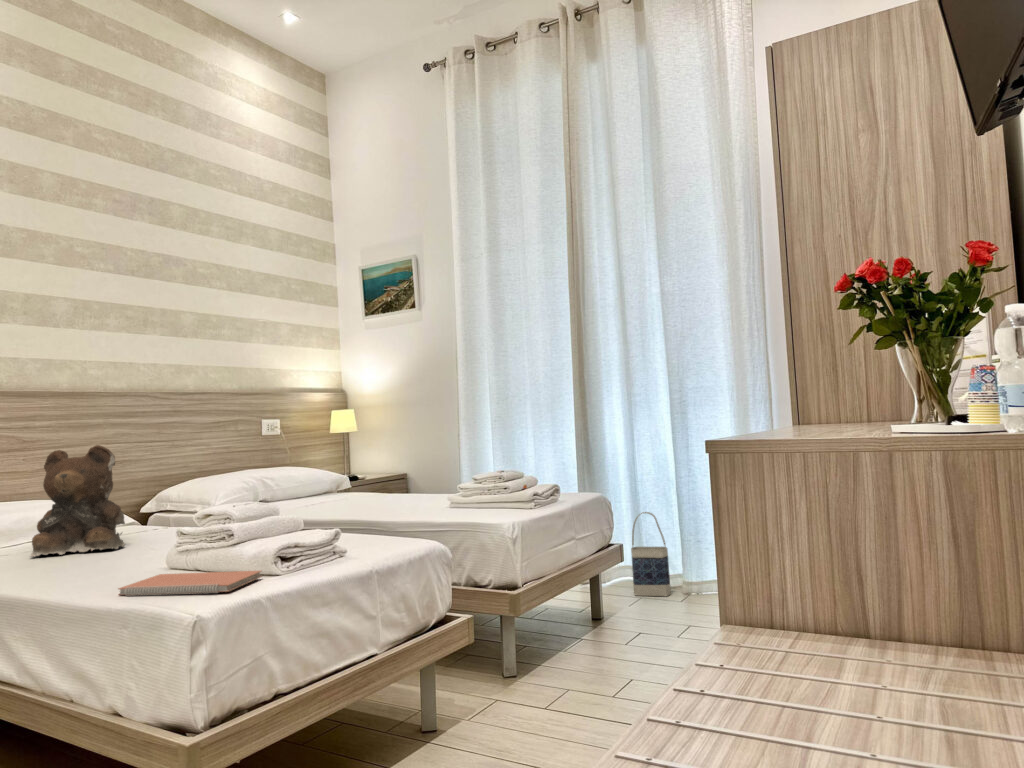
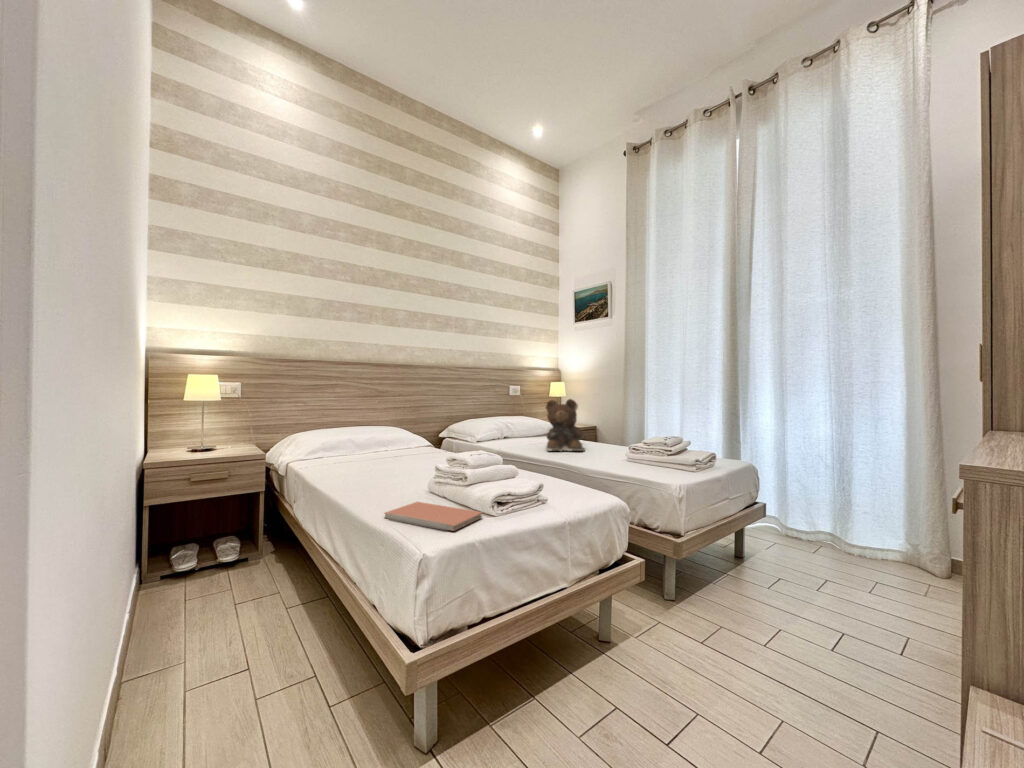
teddy bear: present [31,445,125,557] -> present [546,399,585,451]
bag: present [631,512,671,596] -> none [770,478,804,548]

